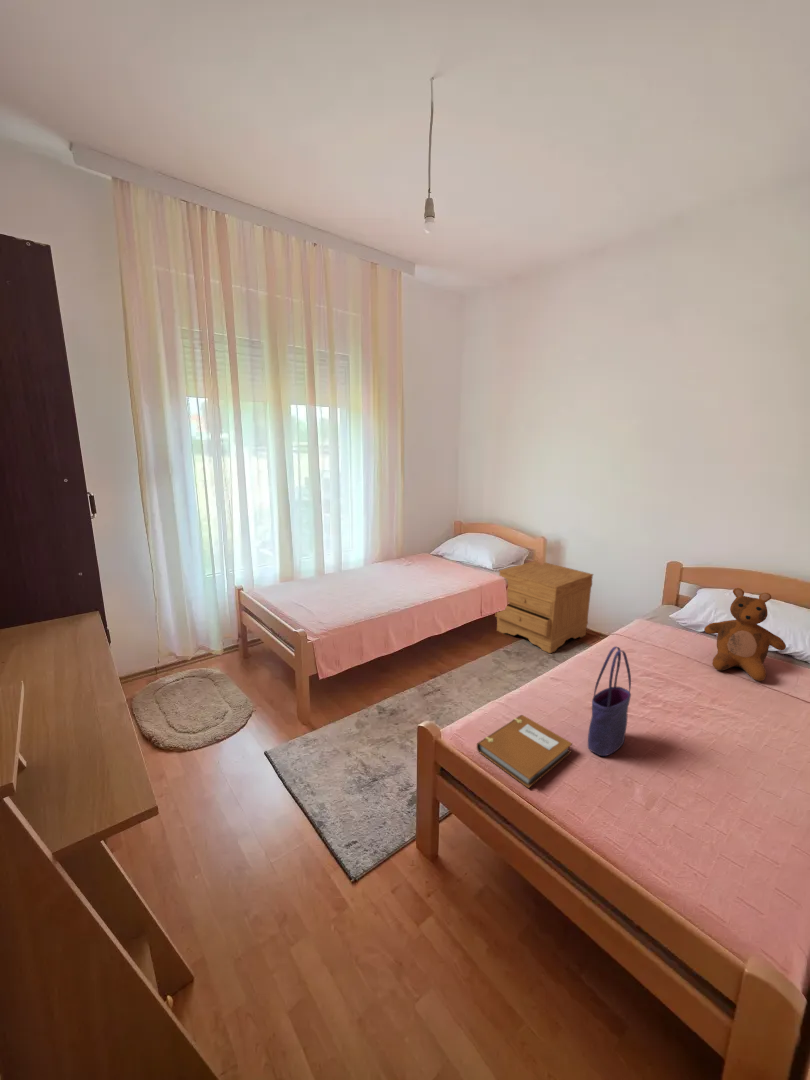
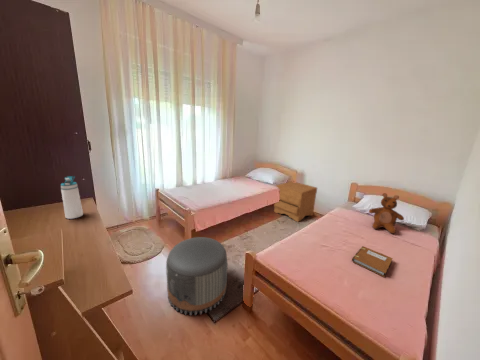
water bottle: none [38,573,82,660] -> present [61,176,83,219]
tote bag: present [588,647,631,756] -> none [322,216,343,265]
pouf: none [251,693,383,865] -> present [166,237,228,315]
notebook: present [477,715,572,788] -> present [352,246,392,277]

